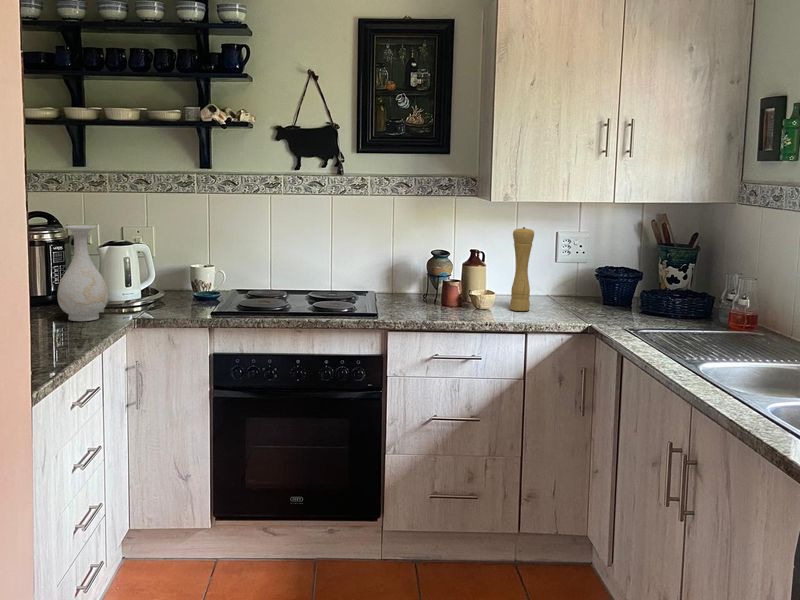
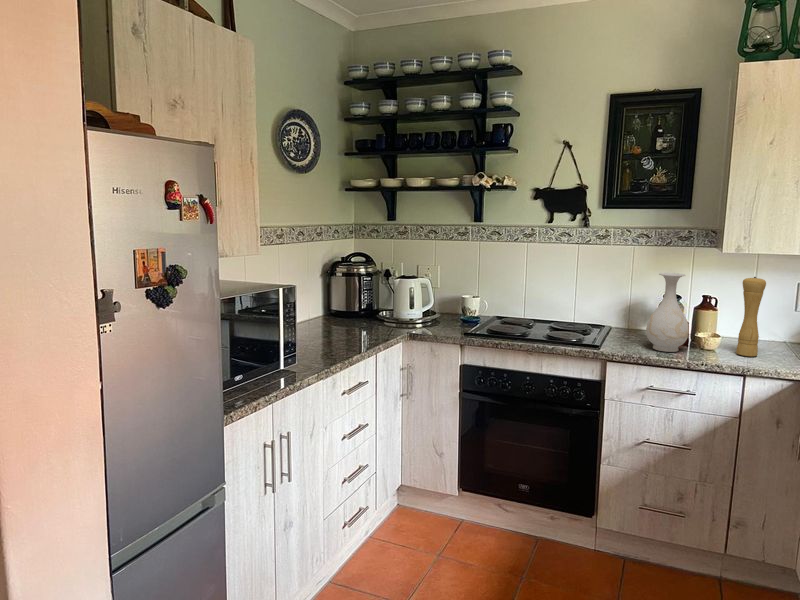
vase: present [57,225,108,321] -> present [646,273,689,352]

